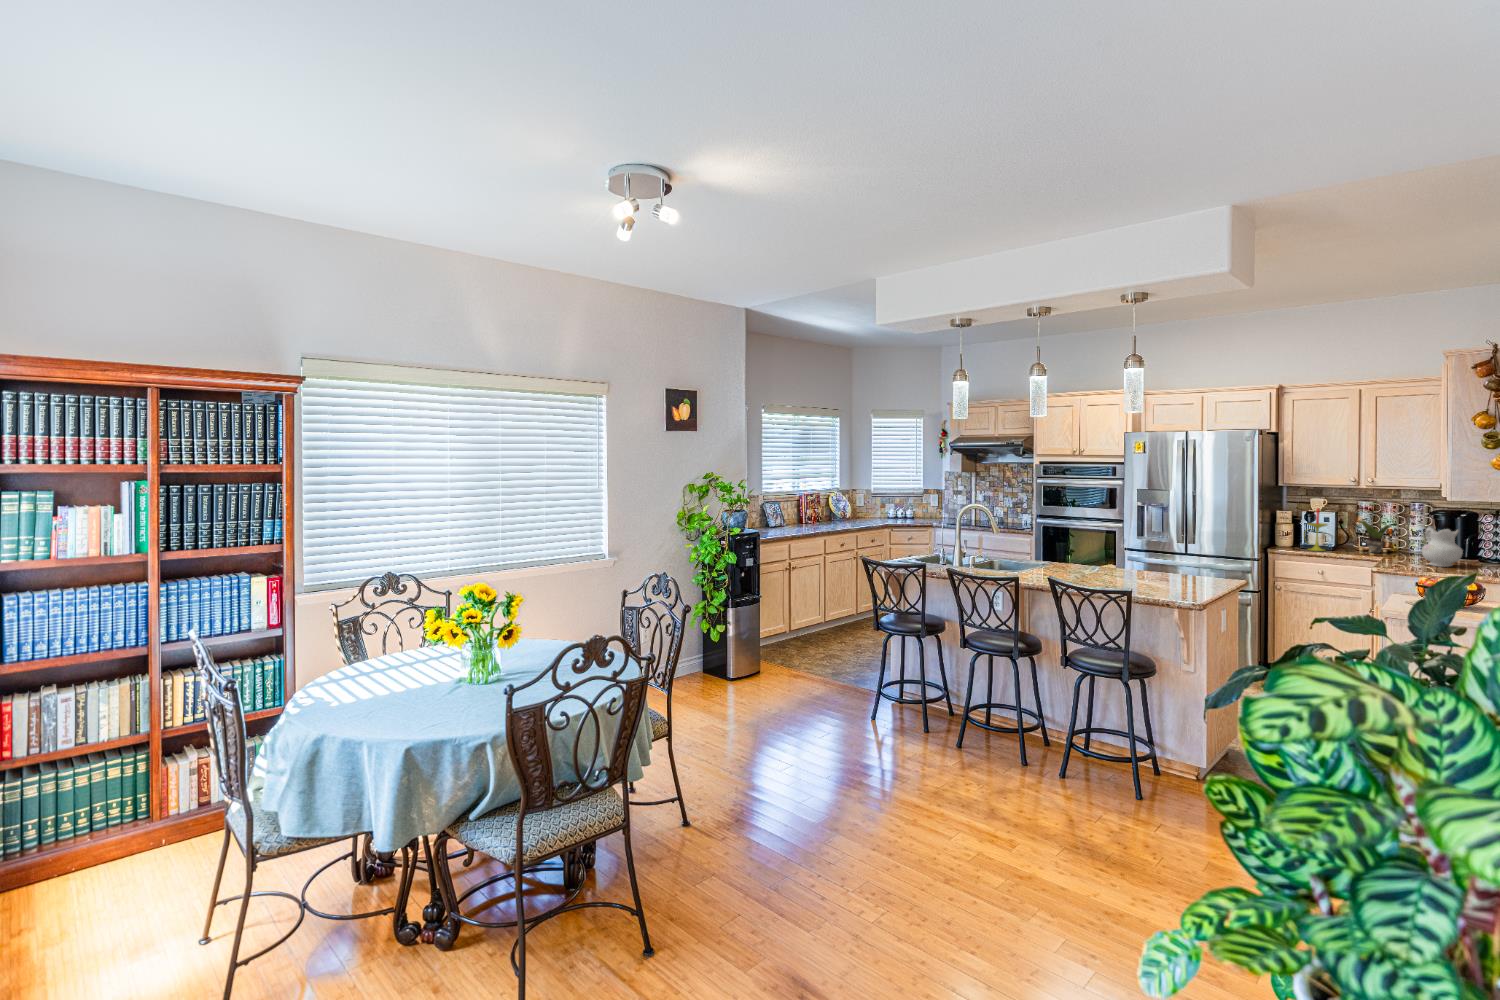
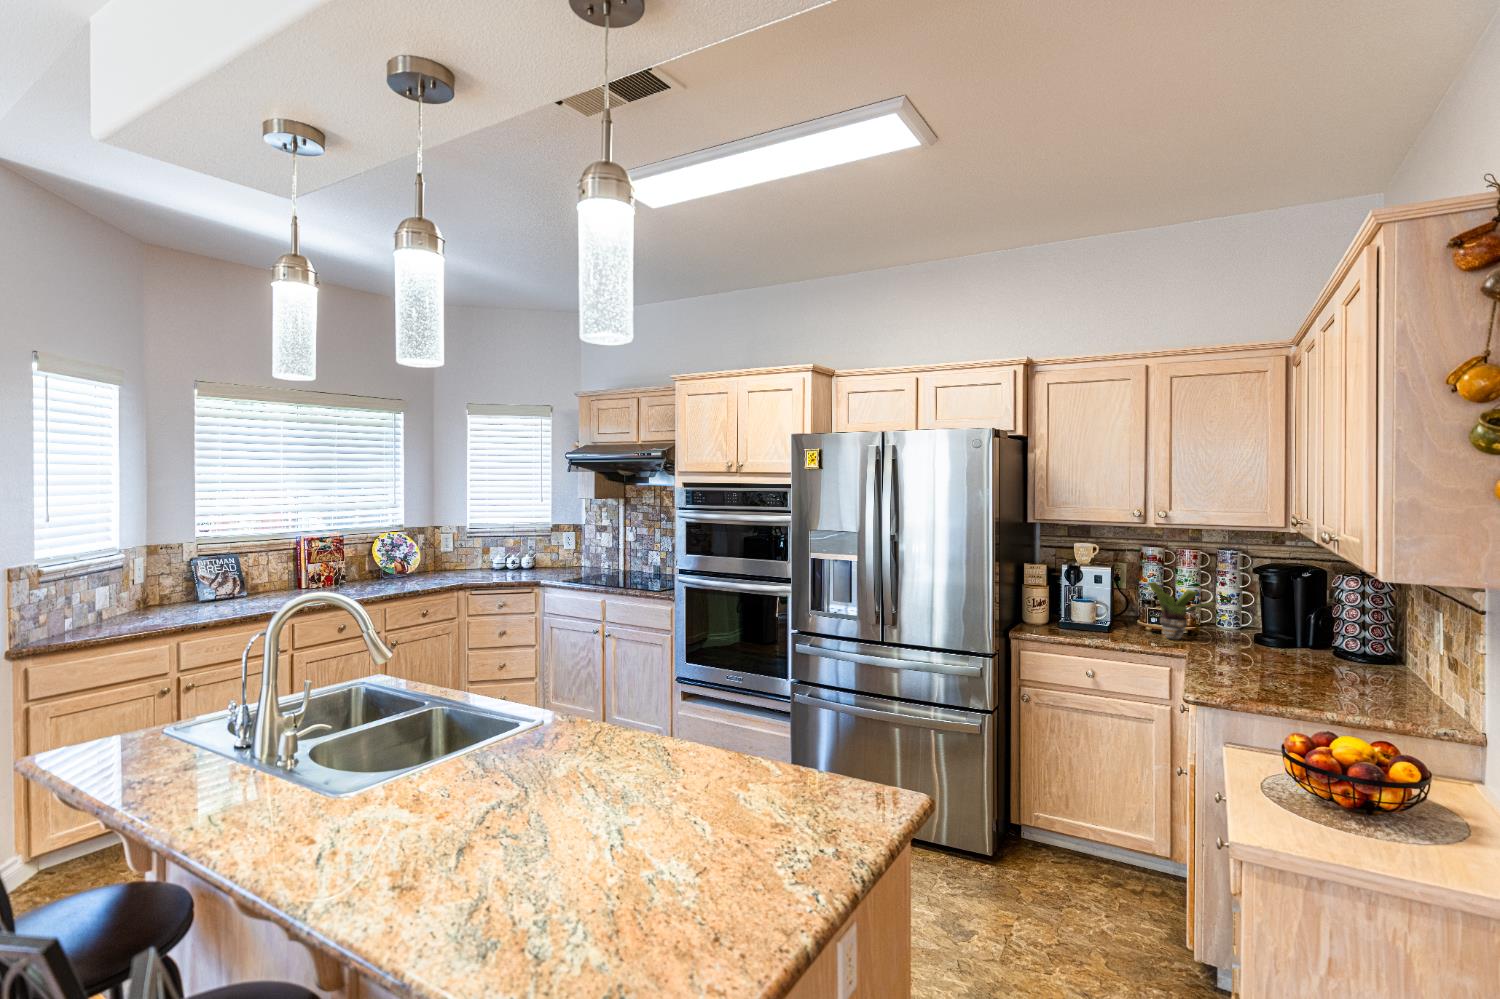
candle: present [1306,508,1327,551] -> none [1065,559,1102,637]
ceramic pitcher: present [1422,526,1463,567] -> none [1260,599,1330,681]

